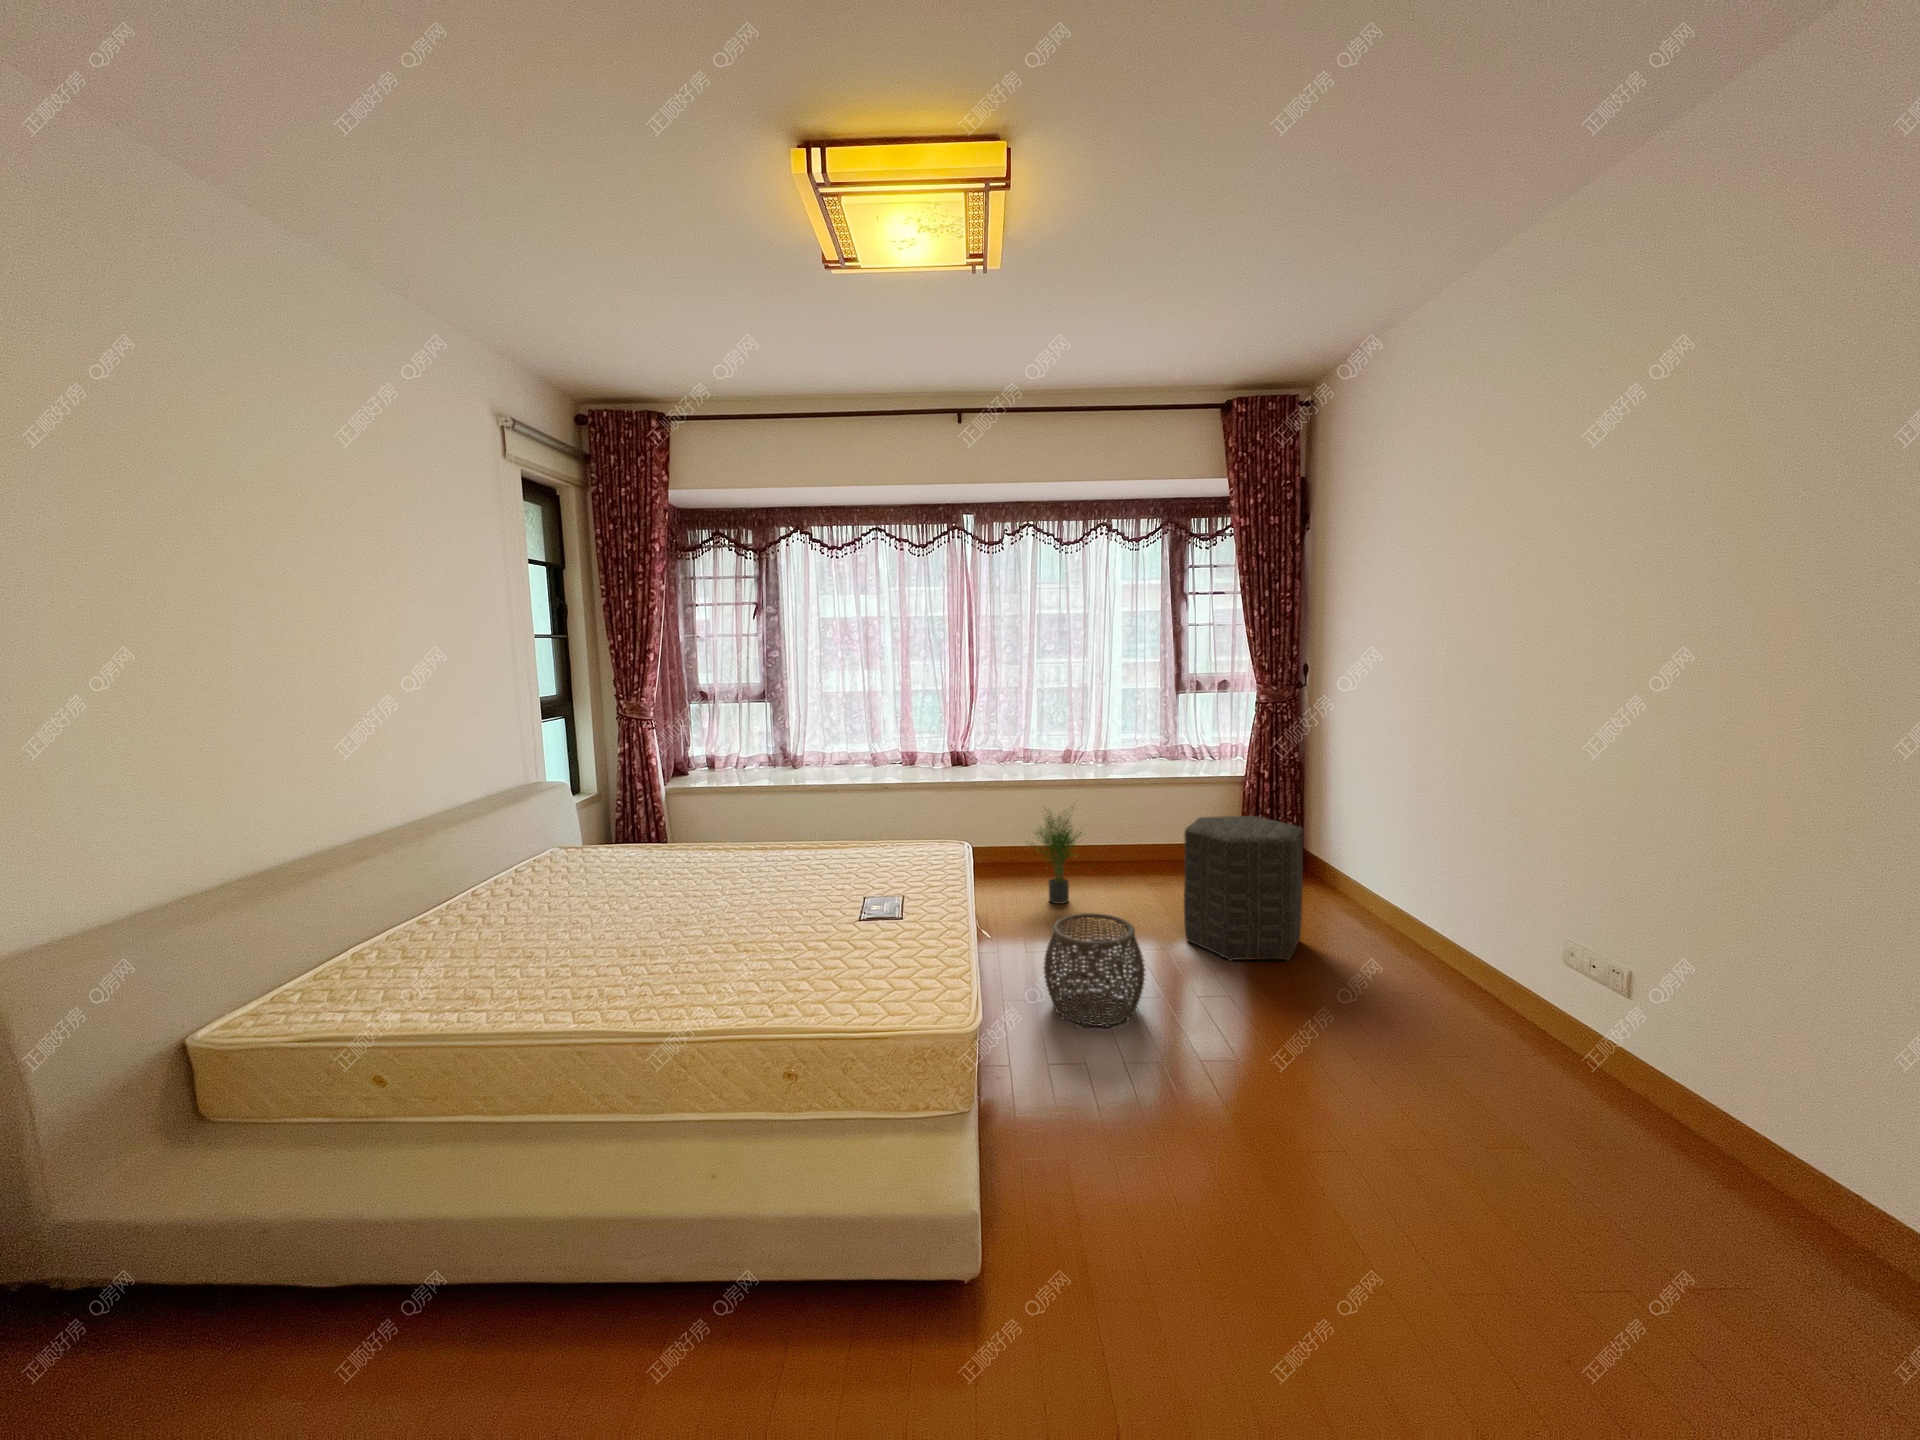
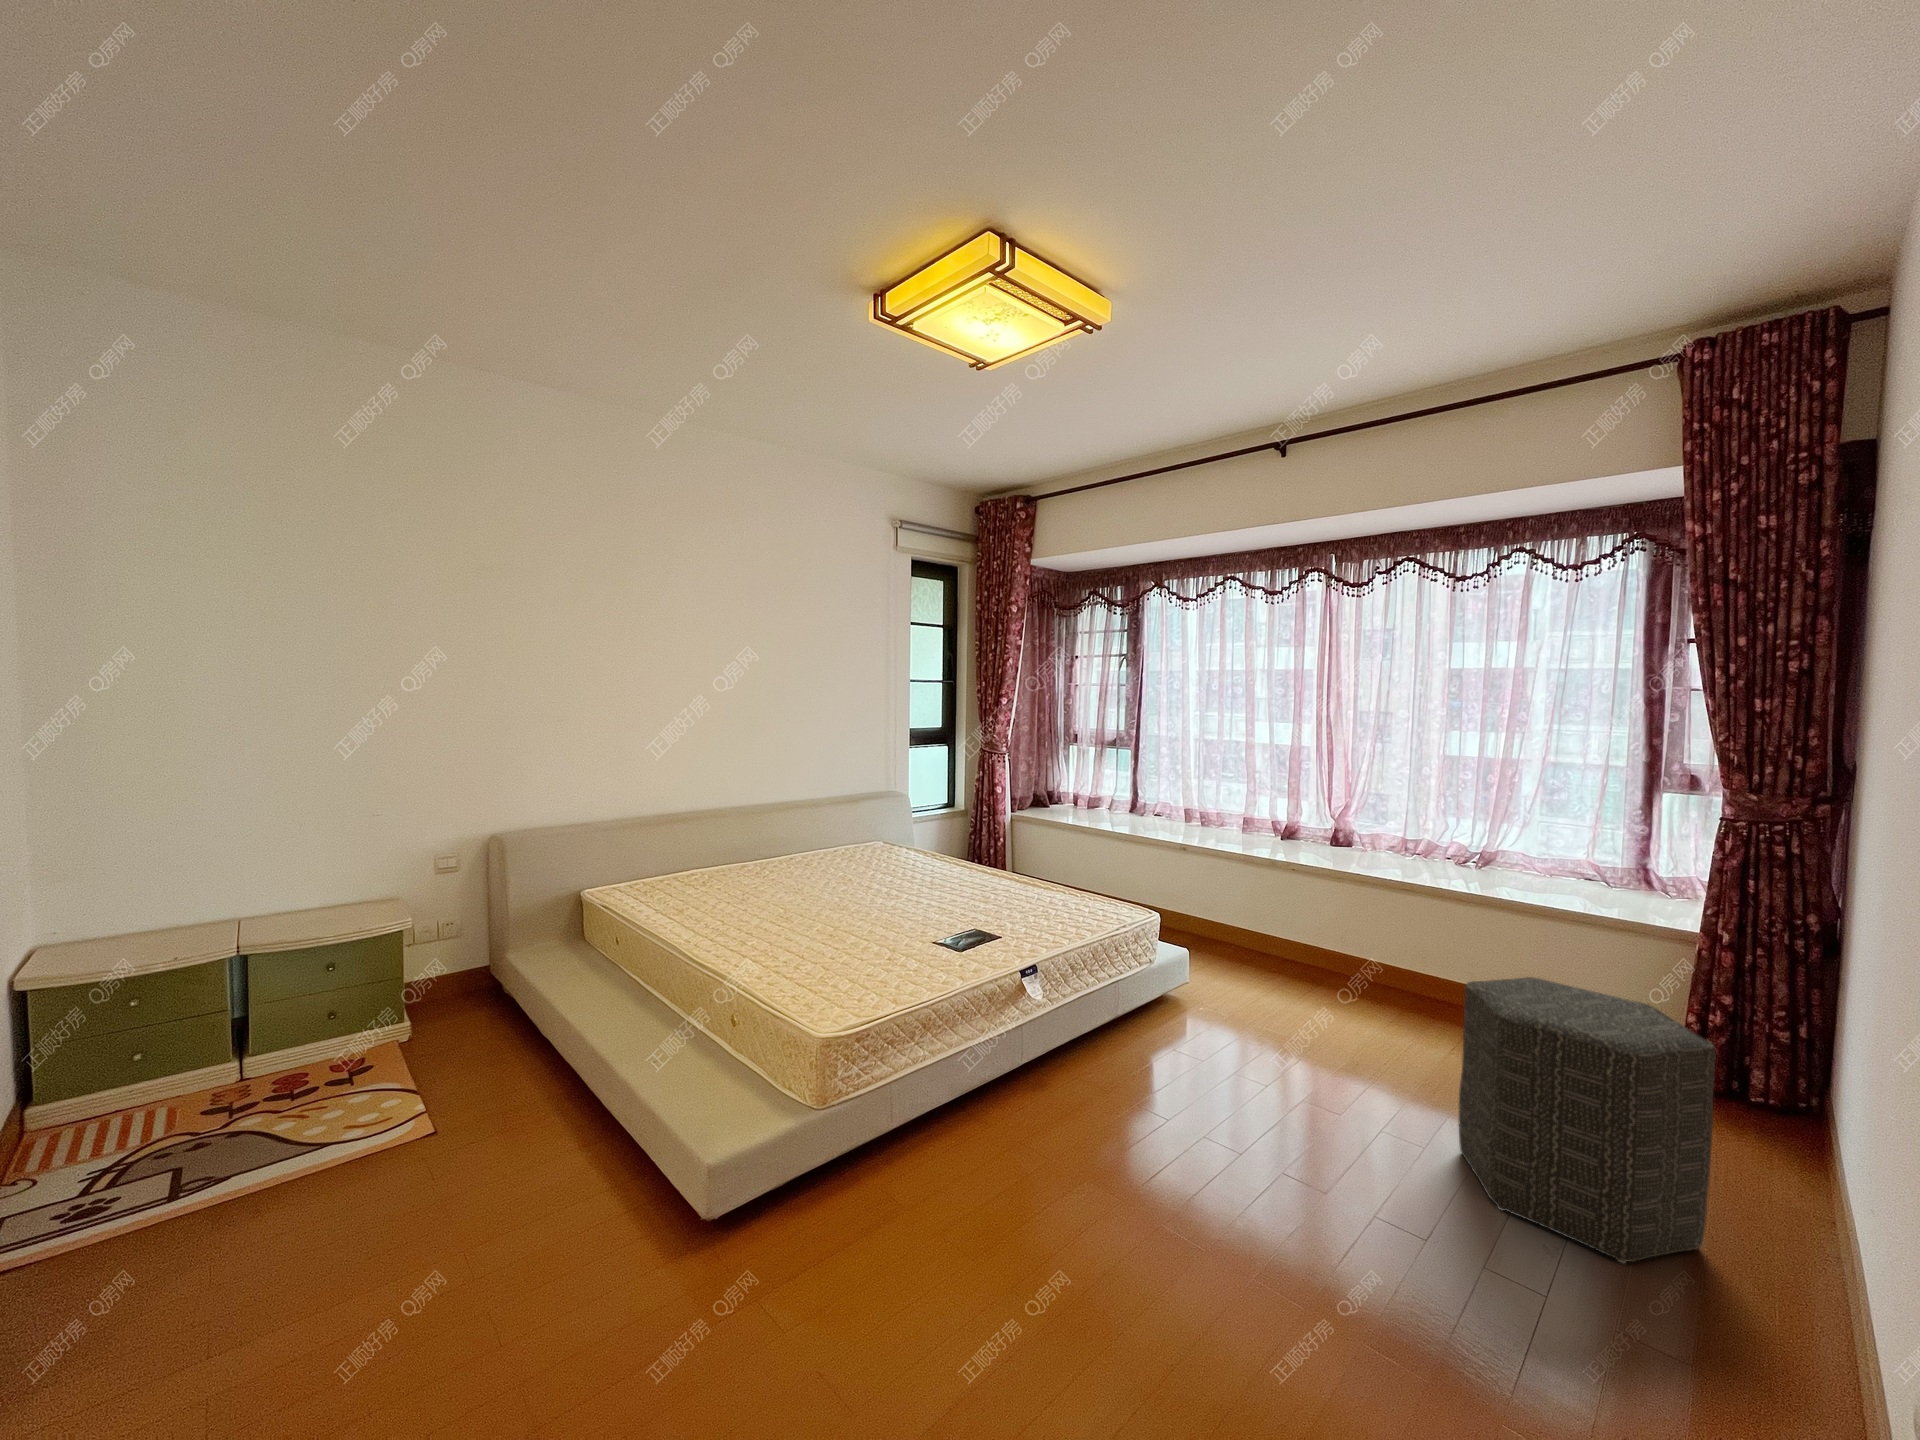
potted plant: present [1026,807,1081,904] -> none [1284,903,1391,1040]
woven basket: present [1044,913,1145,1027] -> none [1138,1028,1272,1189]

